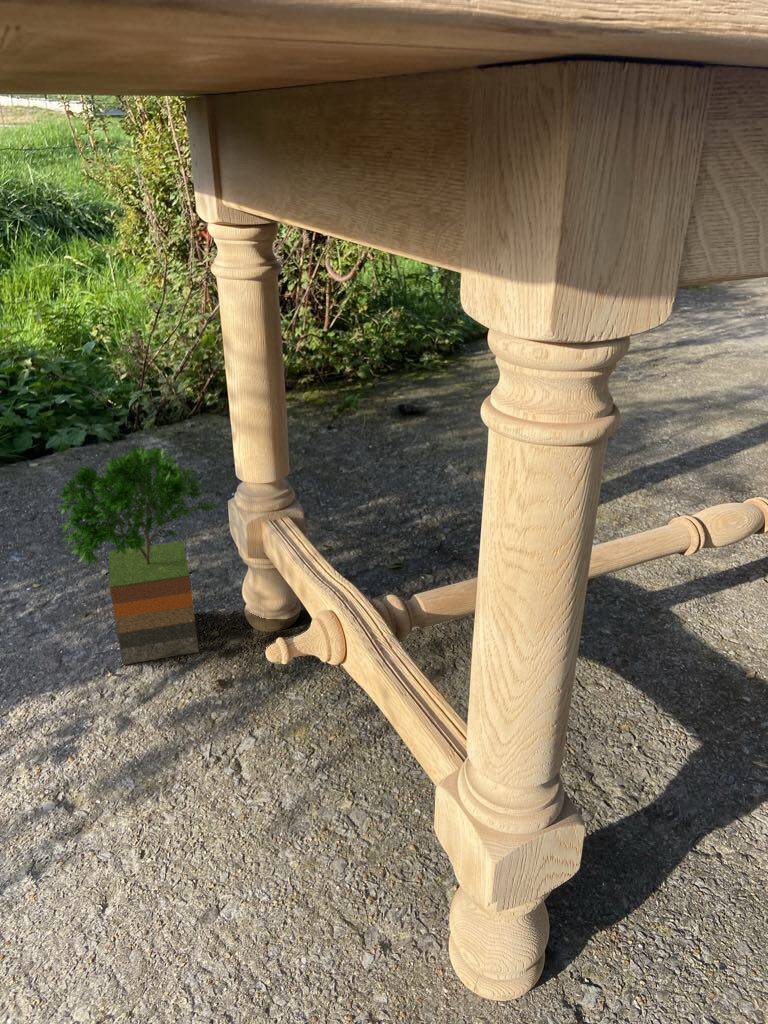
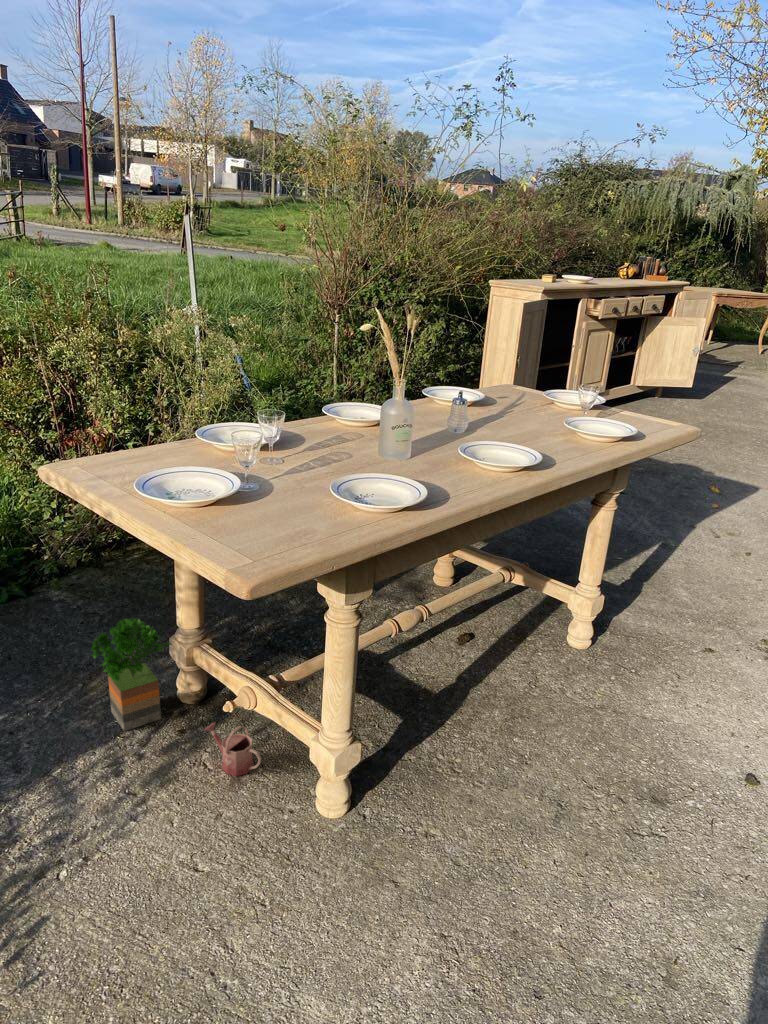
watering can: none [242,680,343,811] -> present [204,722,261,776]

